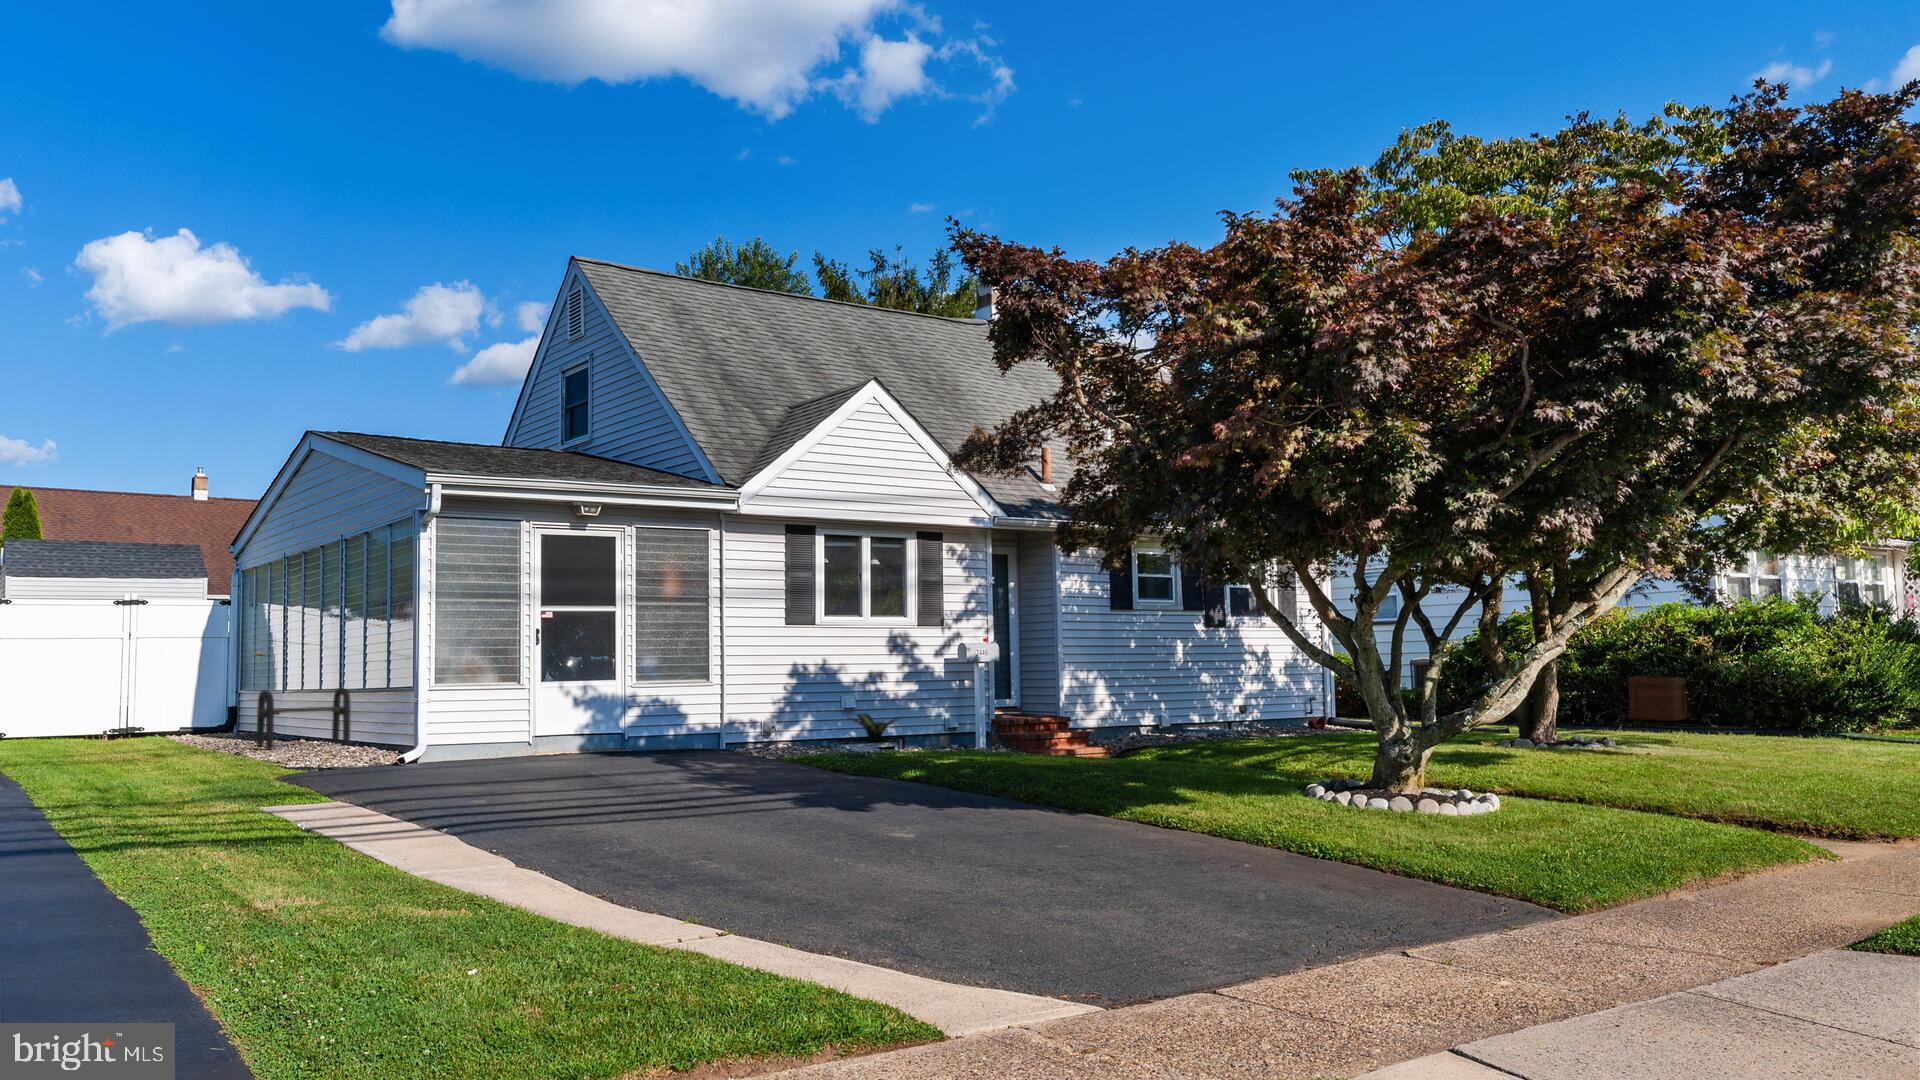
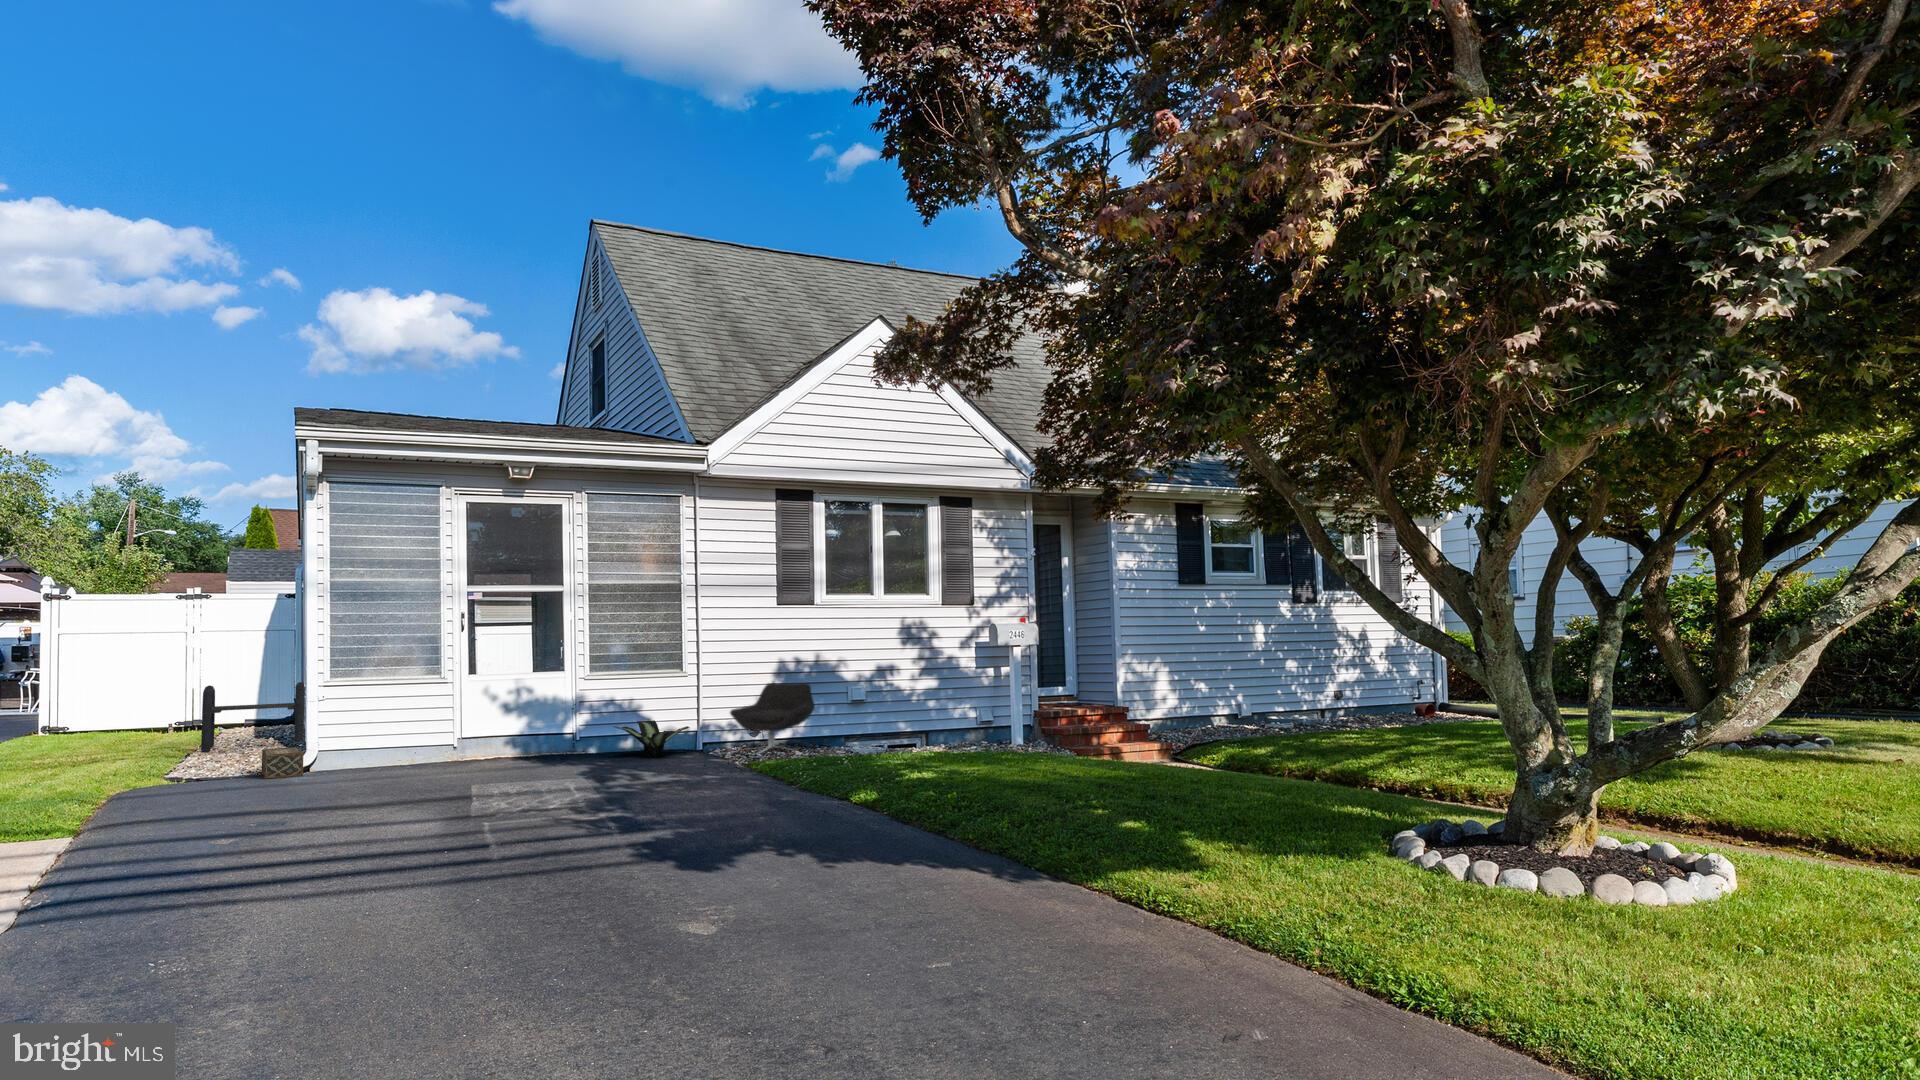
wooden crate: present [1629,676,1687,721] -> none [1822,657,1902,713]
lounge chair: none [755,691,823,750] -> present [730,683,815,753]
potted plant: present [849,714,898,741] -> present [613,720,690,757]
woven basket: none [372,743,418,768] -> present [262,747,303,779]

